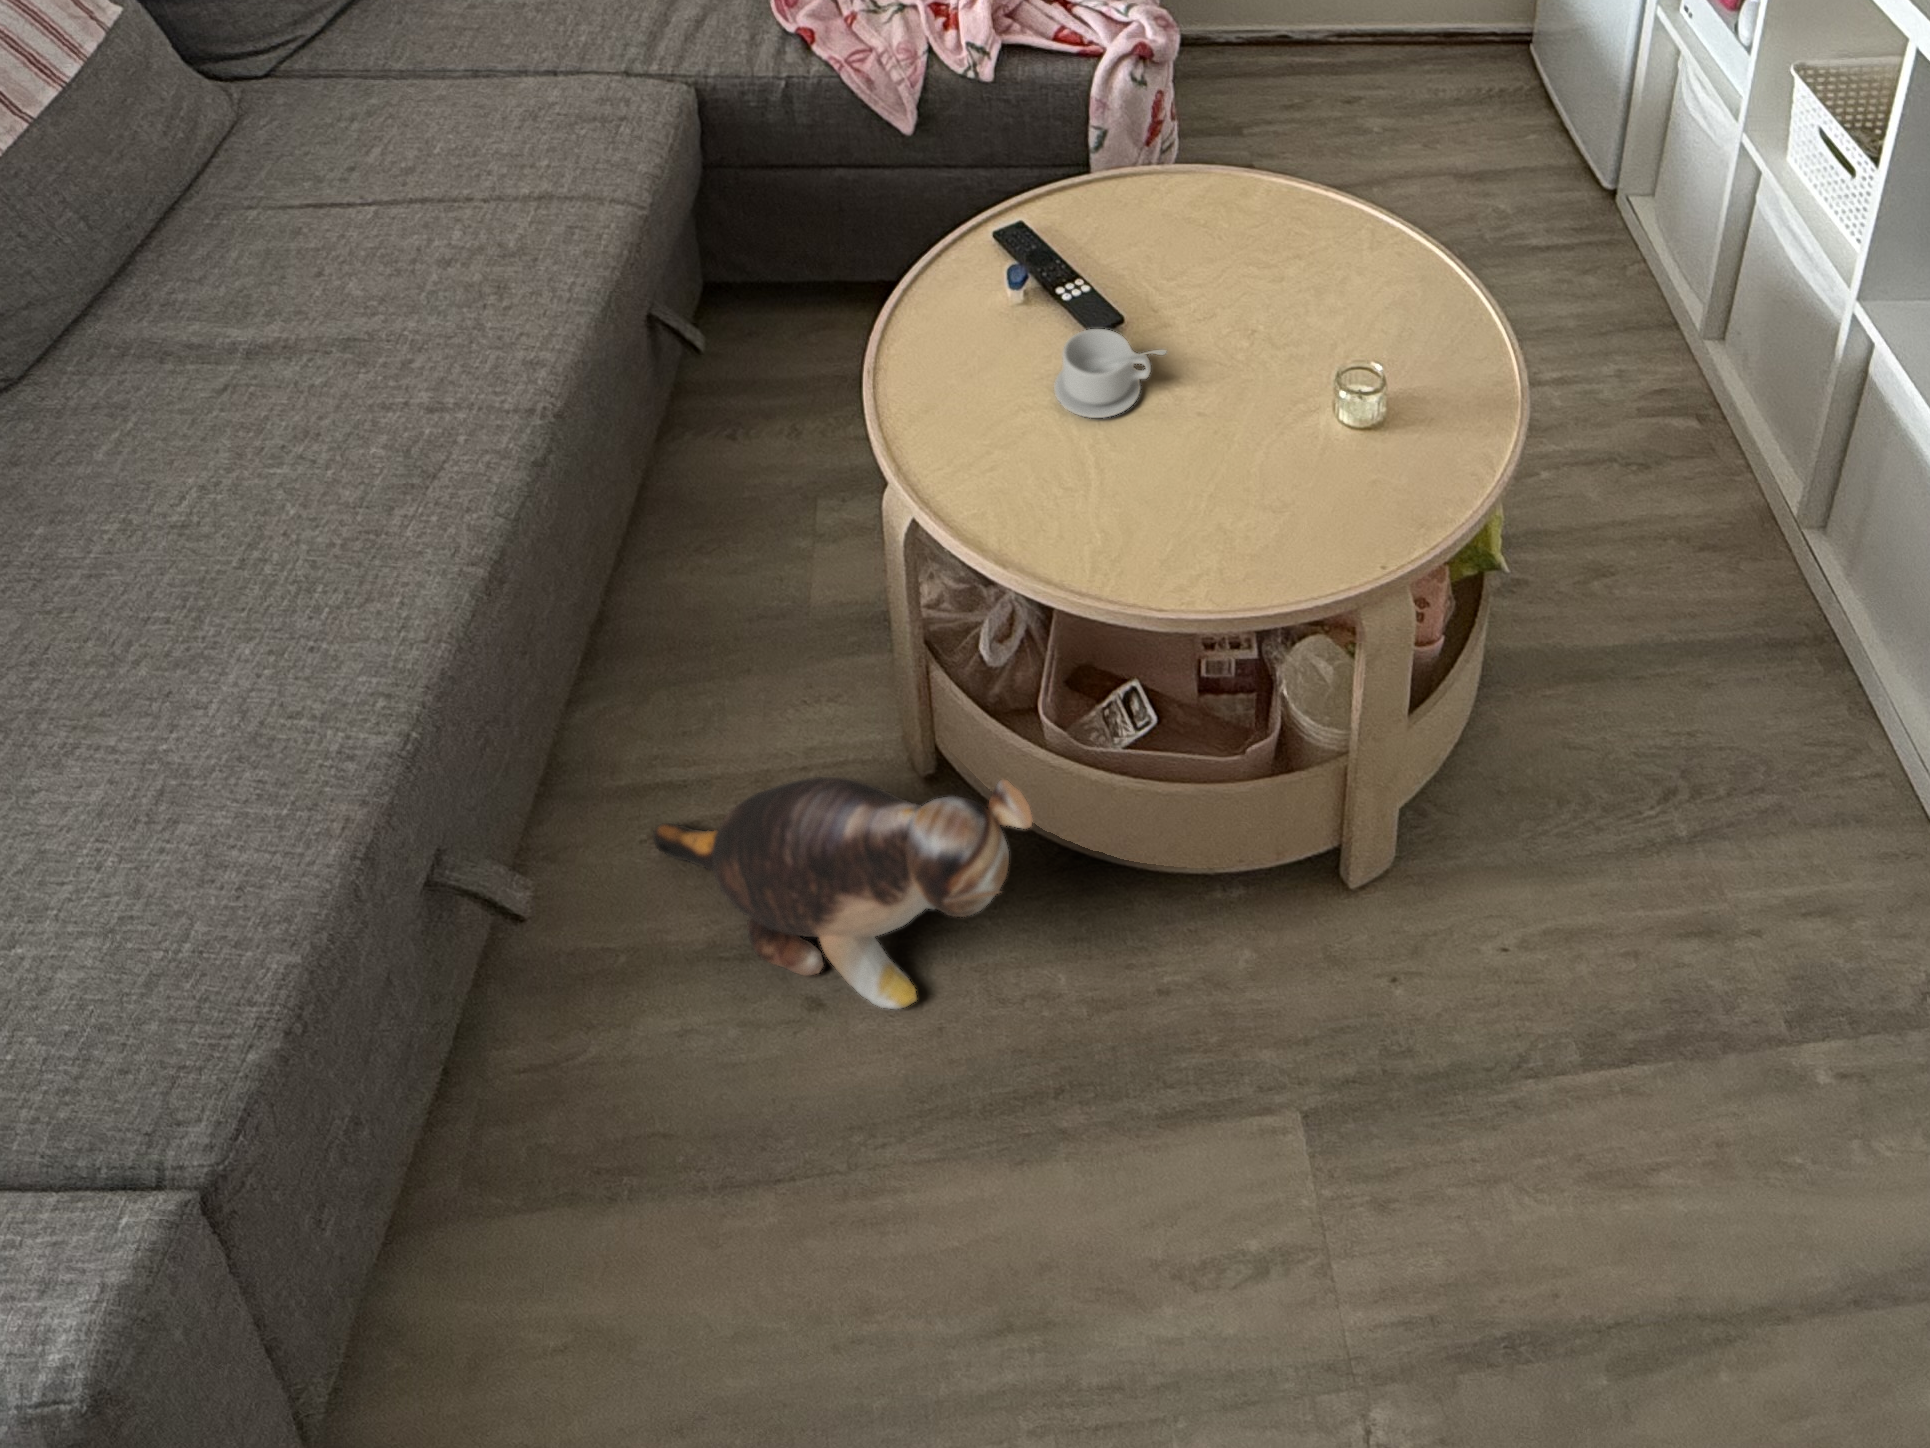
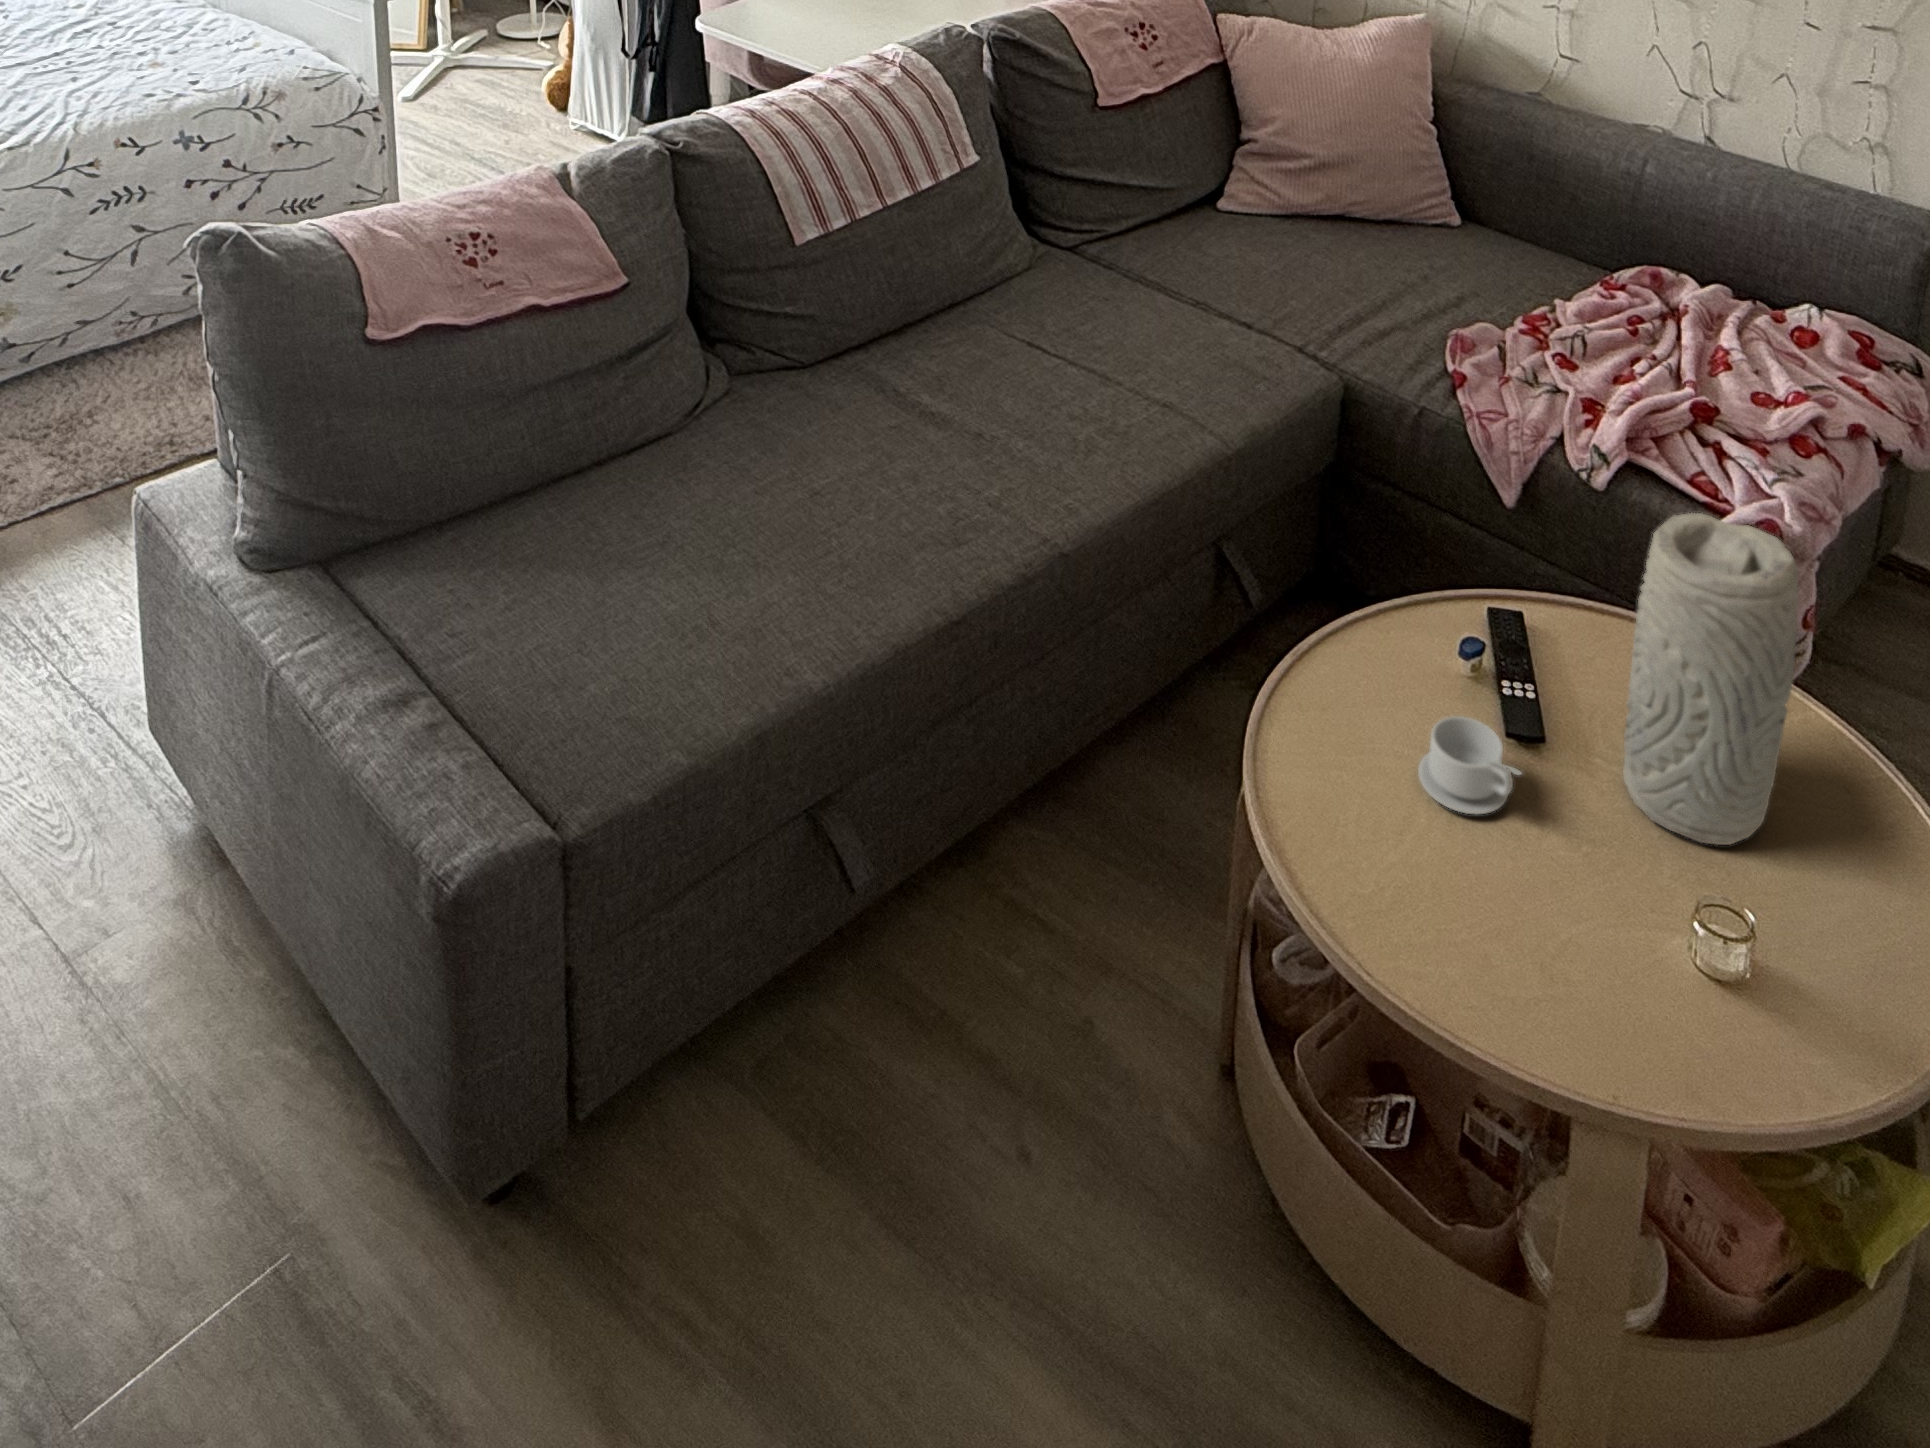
vase: none [1188,47,1322,328] -> present [1623,513,1799,845]
plush toy: present [653,777,1033,1009] -> none [995,944,1204,1231]

